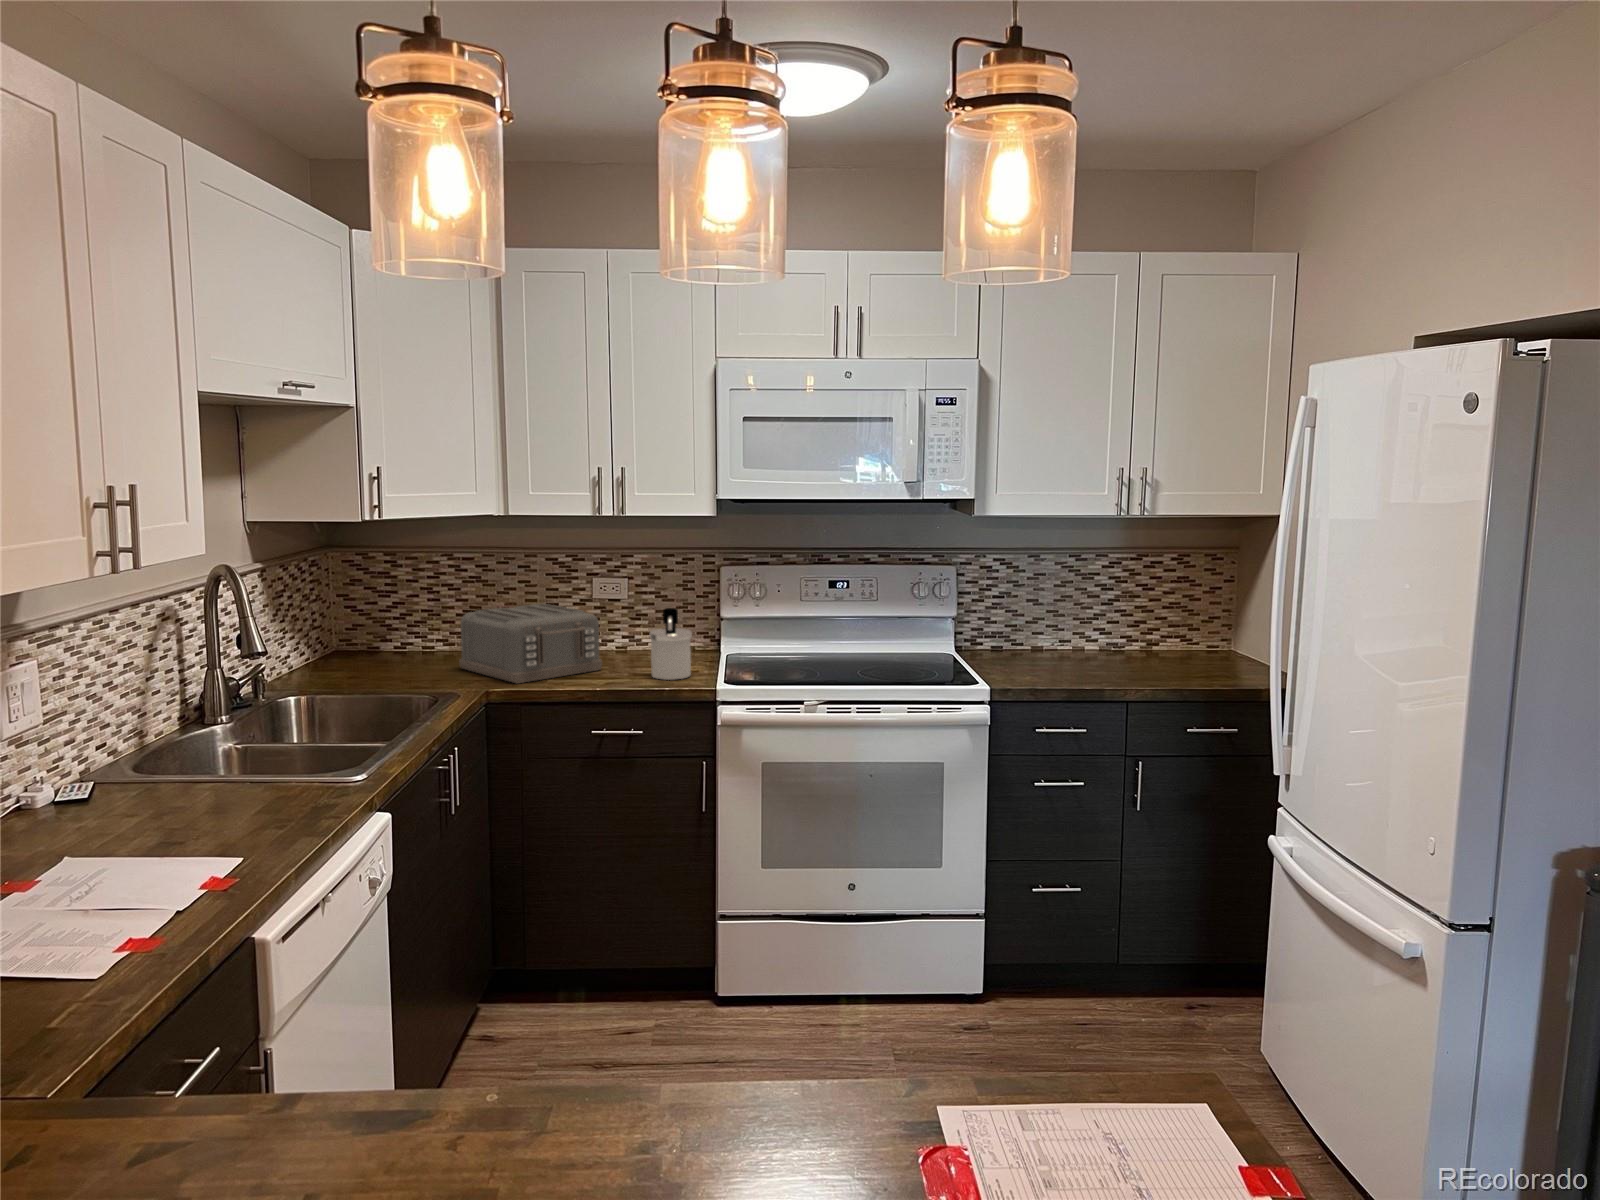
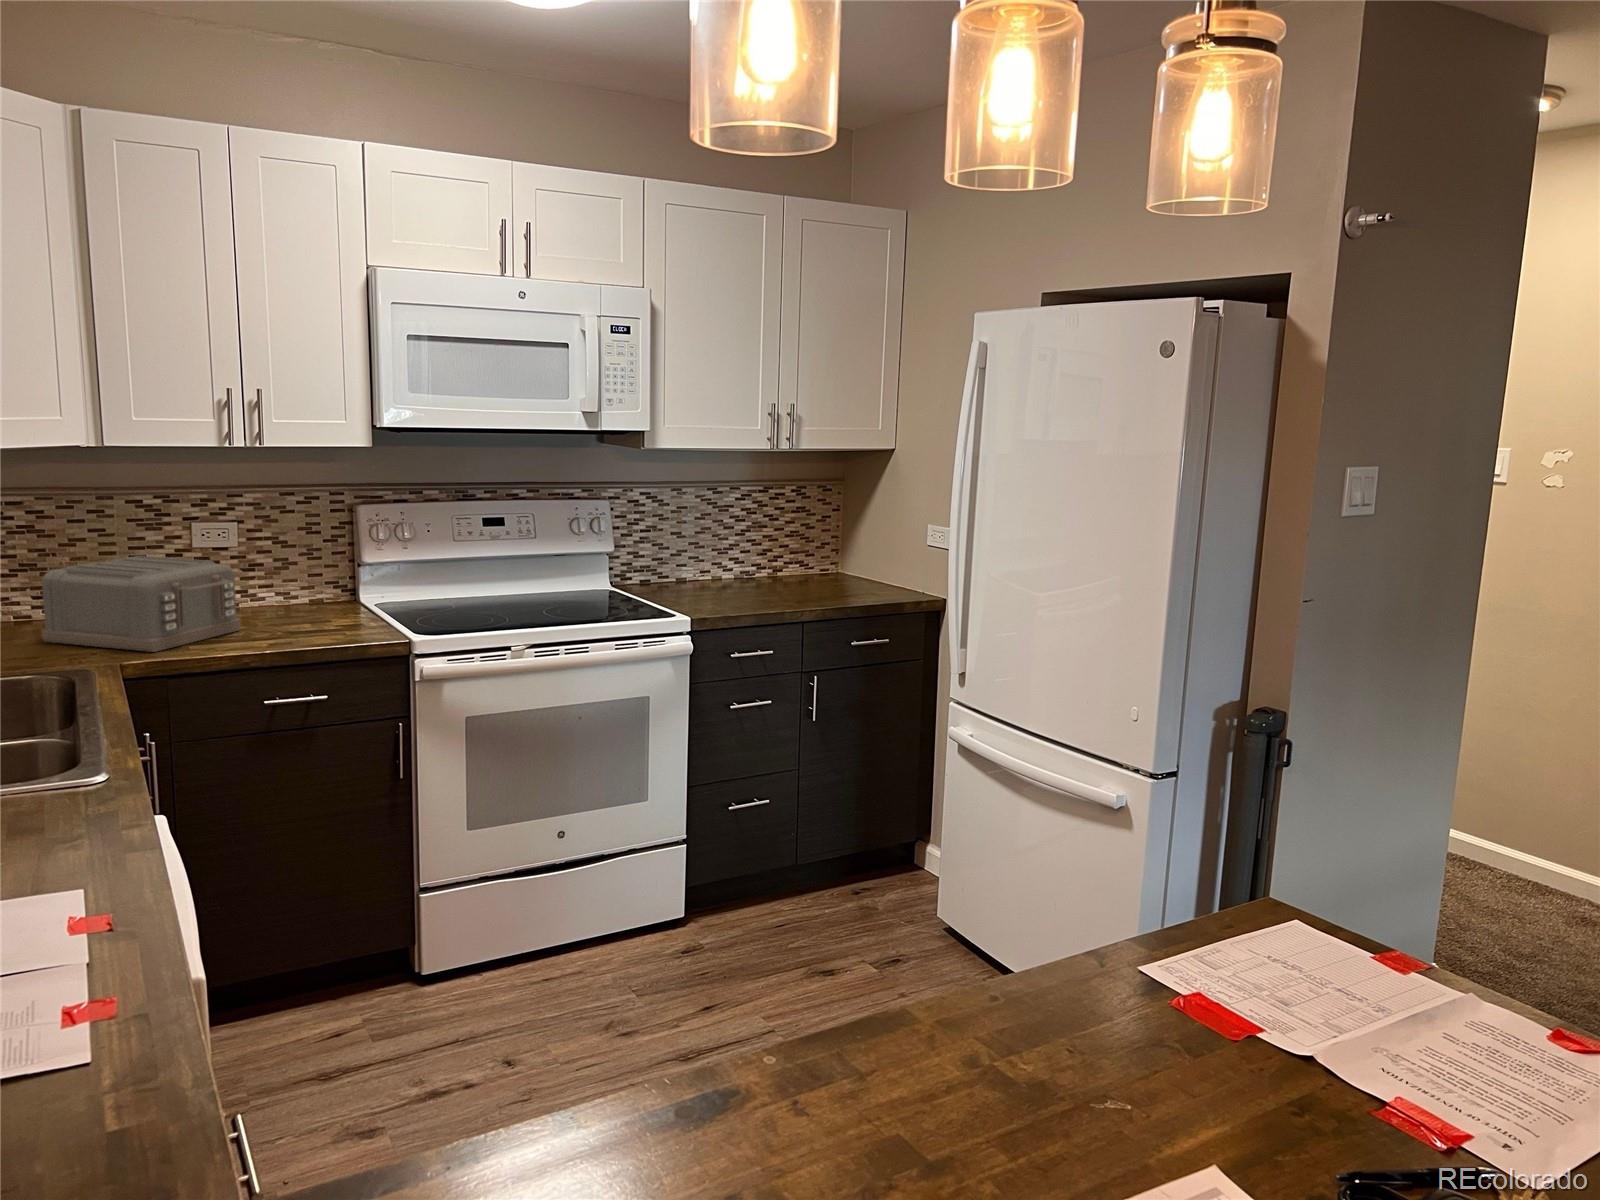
soap dispenser: present [650,608,692,680] -> none [310,553,362,635]

